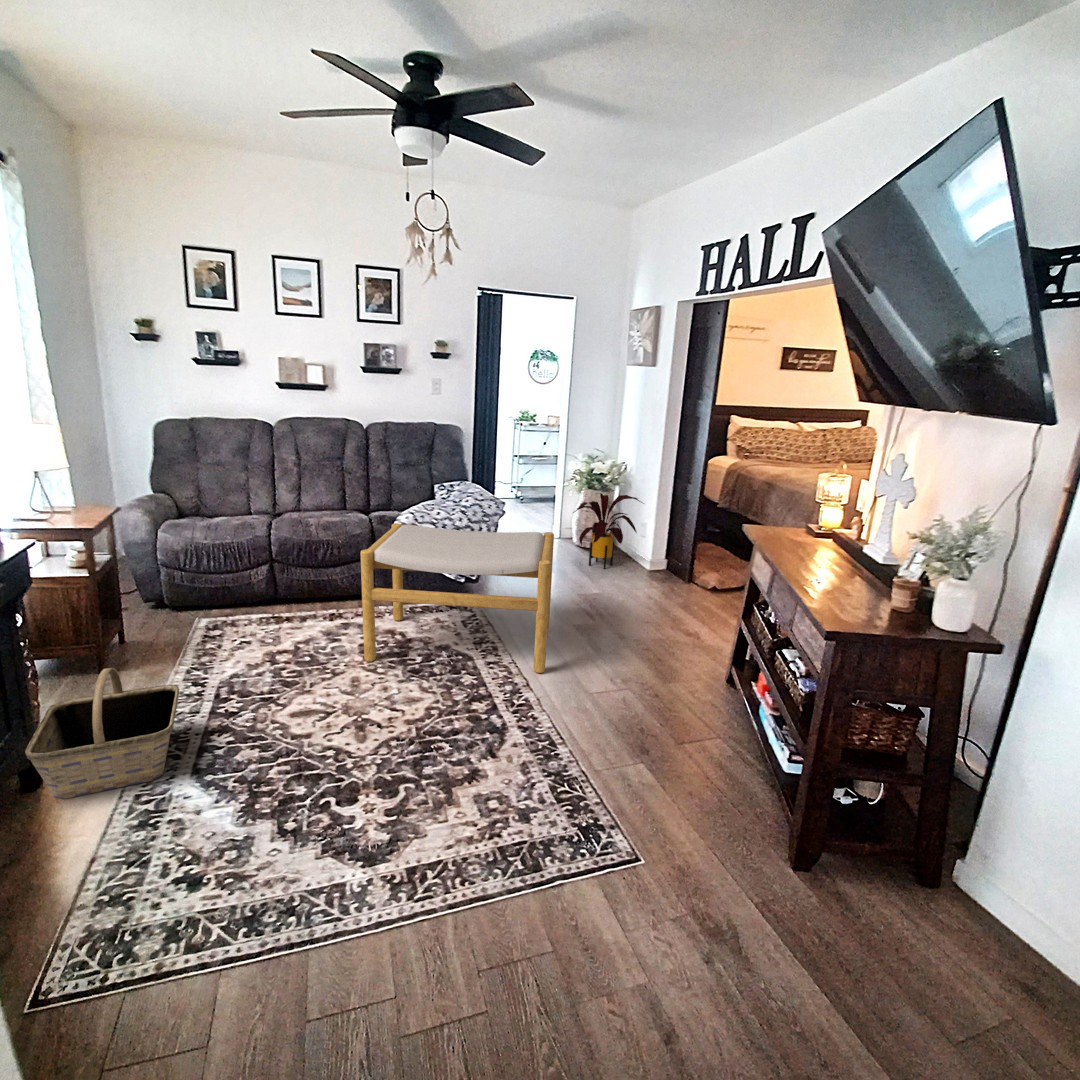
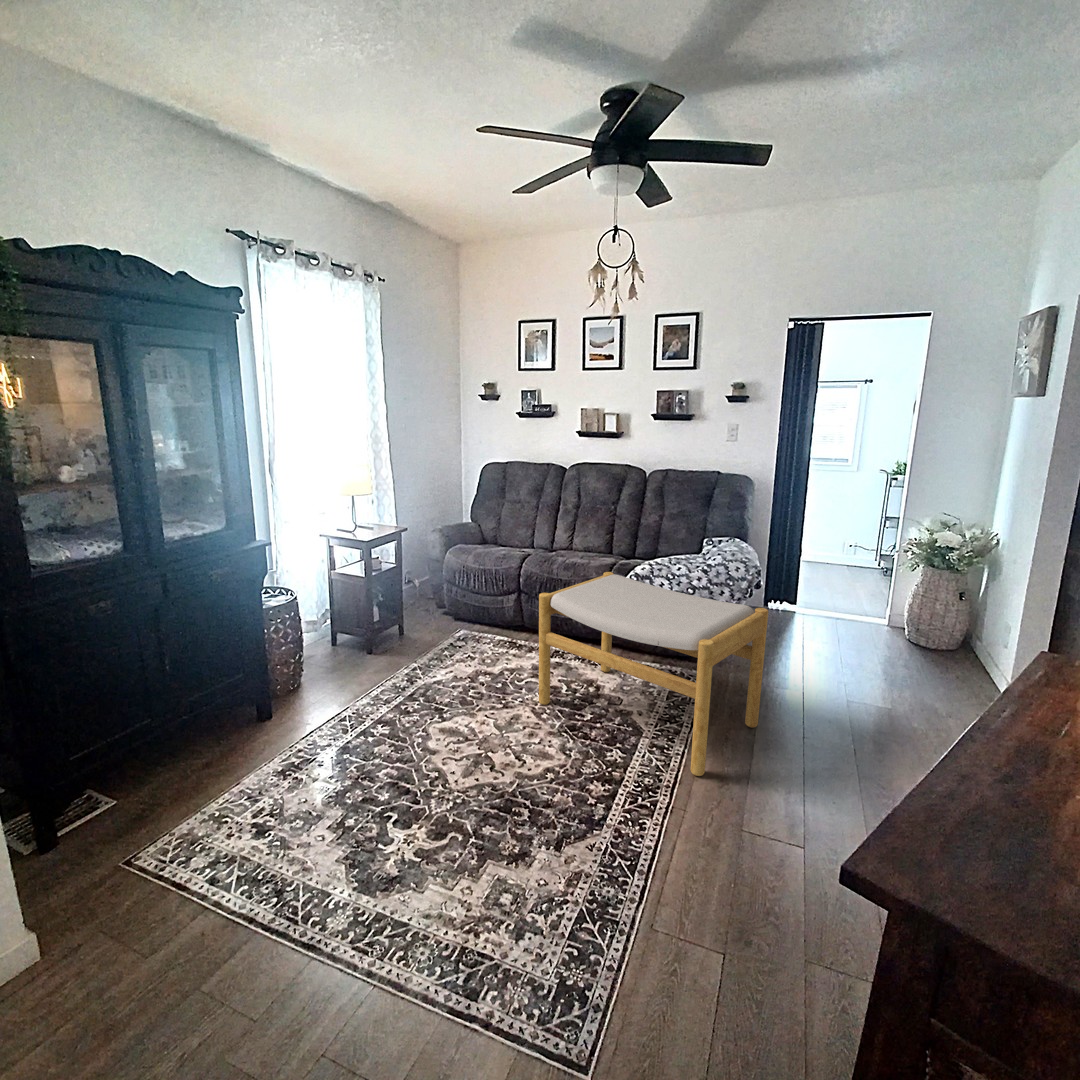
house plant: present [573,493,644,569] -> none [869,569,998,673]
basket: present [25,668,179,799] -> none [246,651,363,748]

